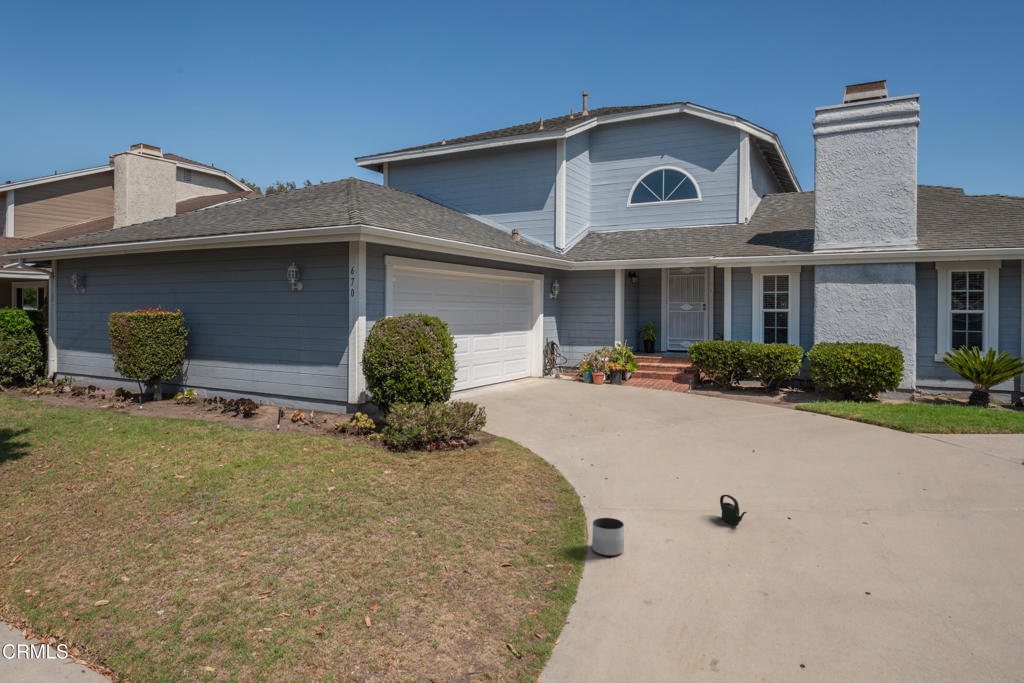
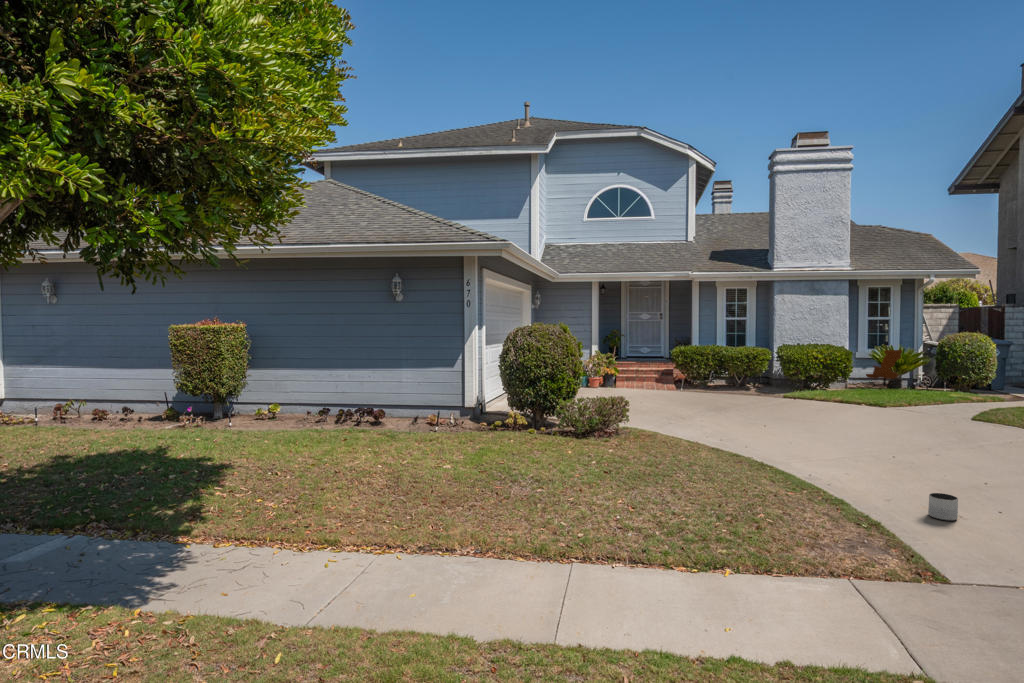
lounge chair: none [937,352,983,403] -> present [866,350,902,386]
watering can: present [720,495,747,525] -> none [944,468,983,490]

